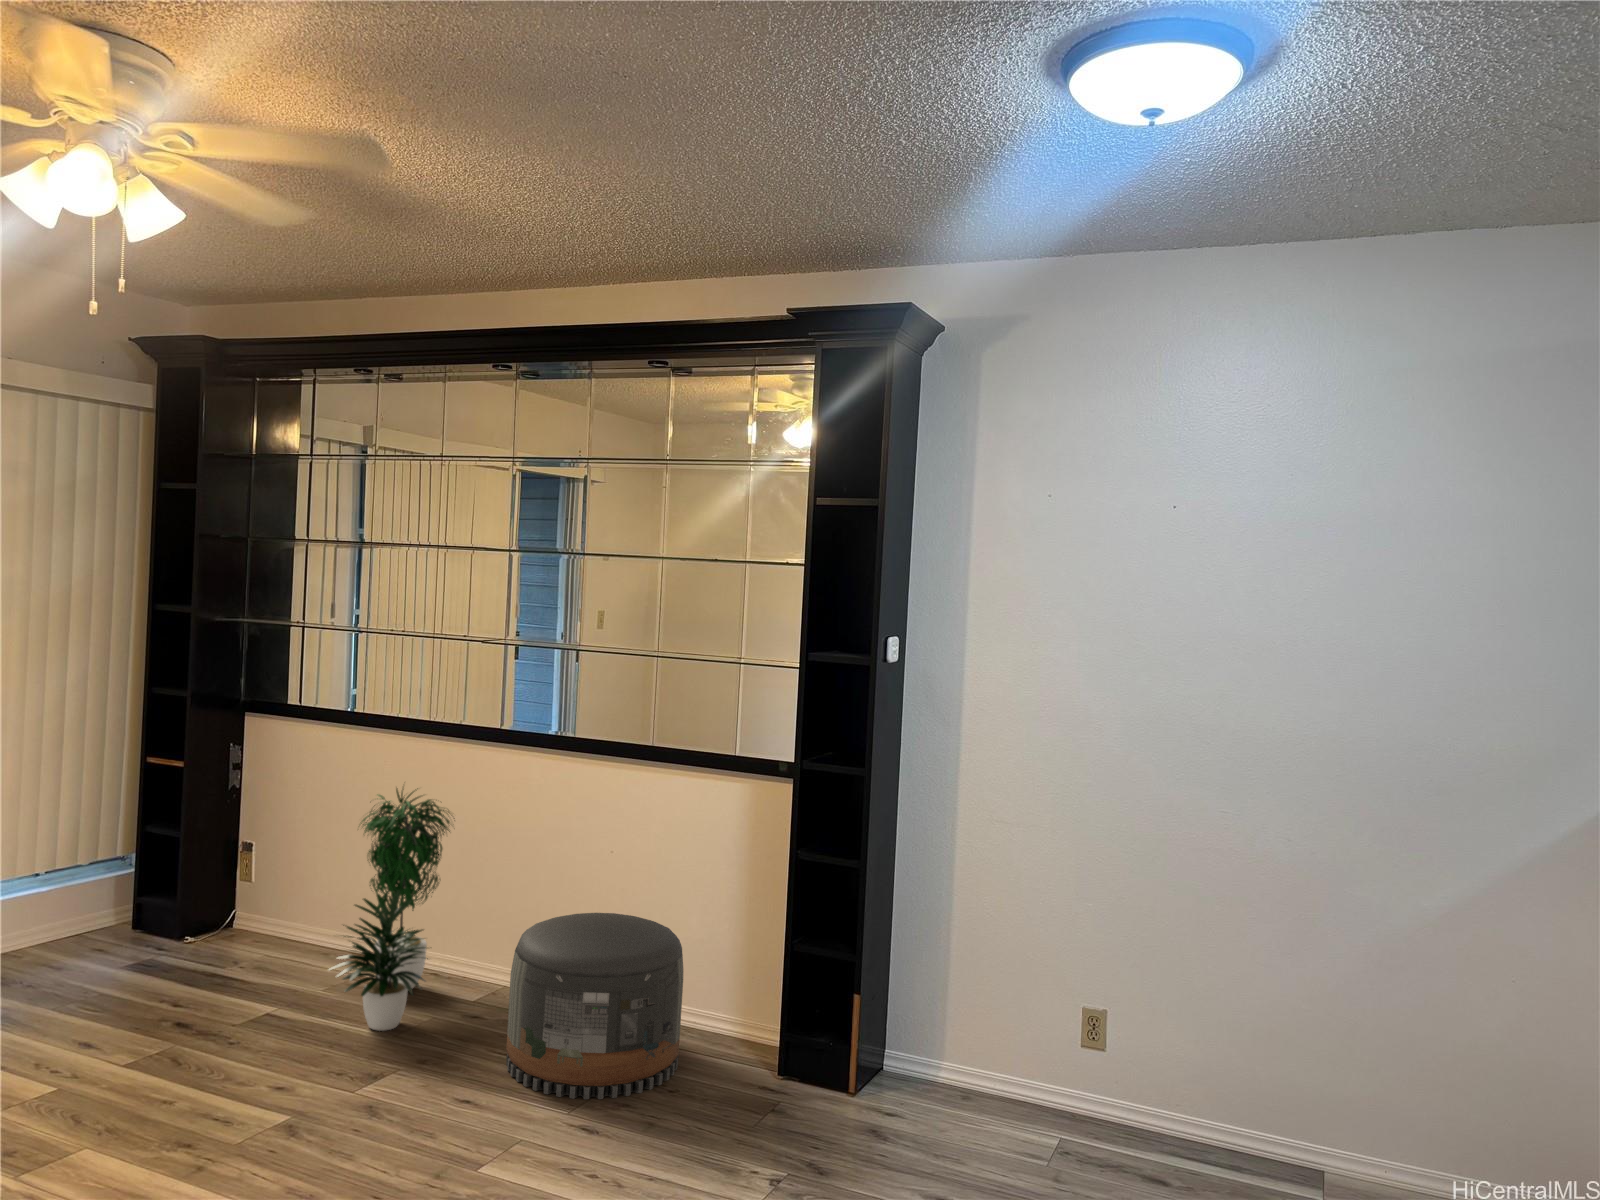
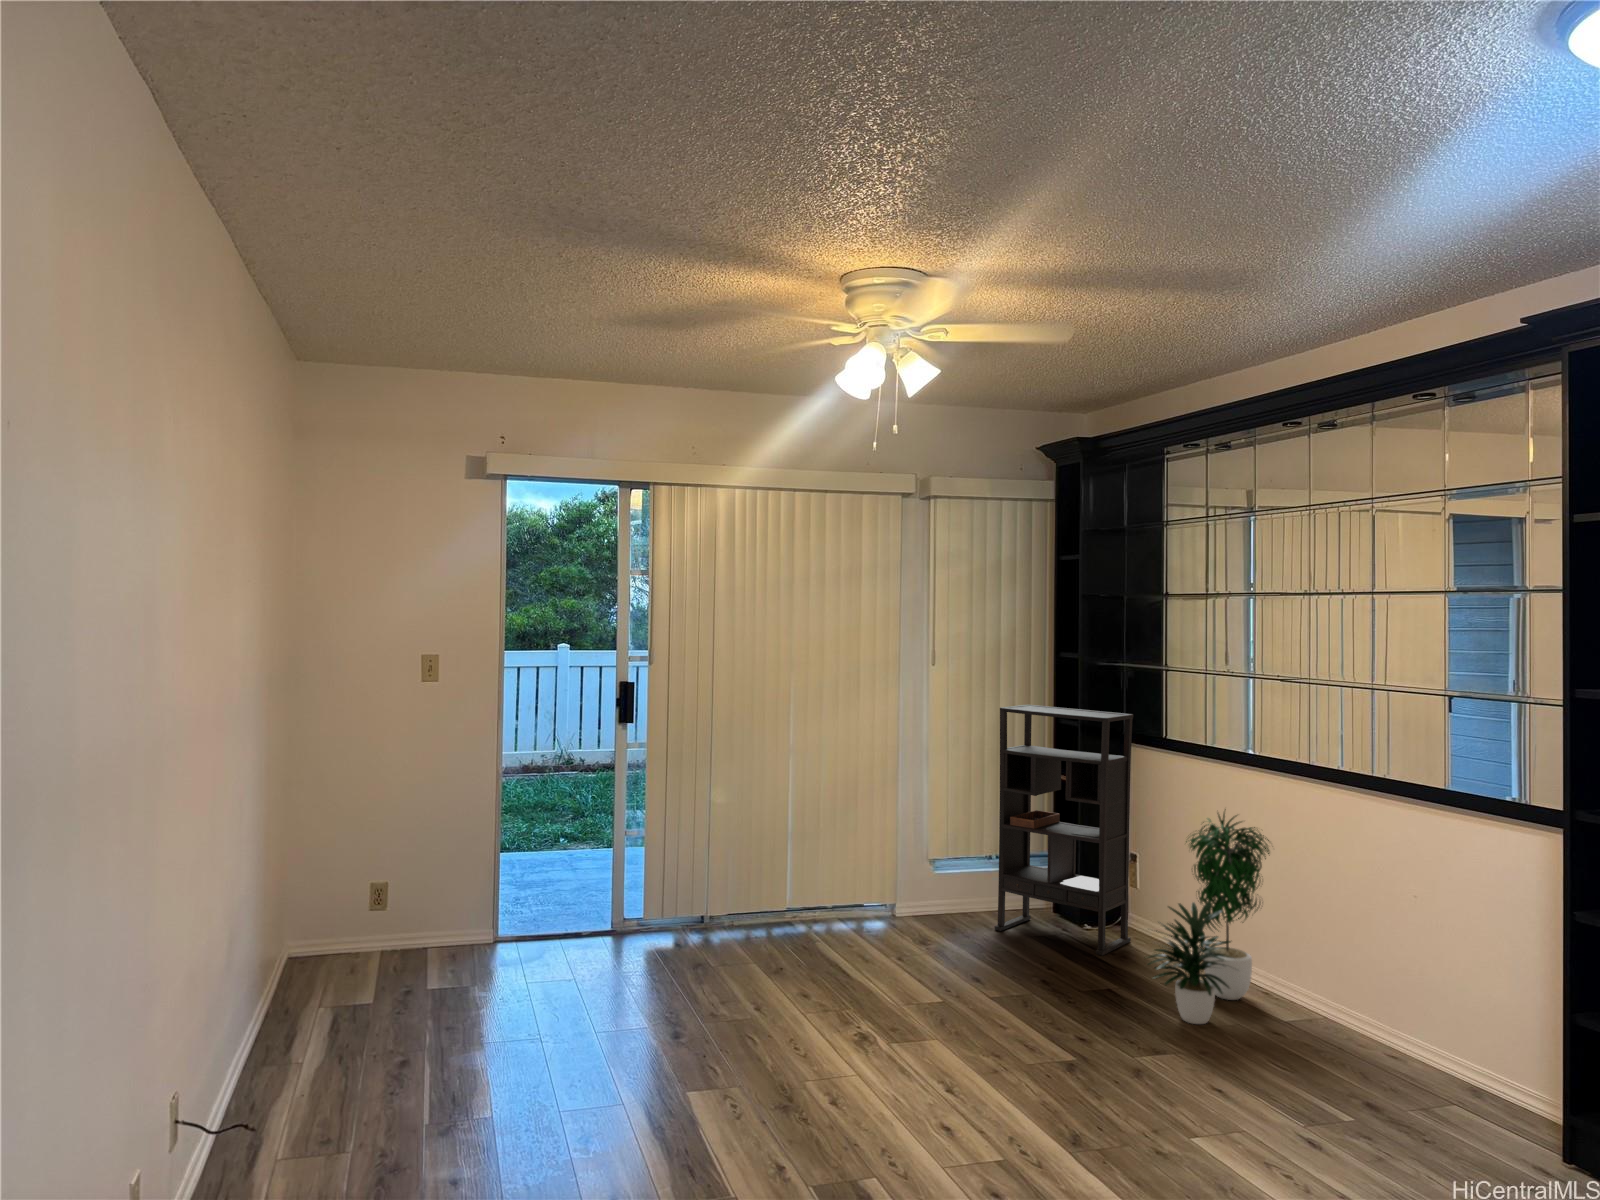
bookshelf: none [64,666,268,975] -> present [995,705,1133,955]
pouf: present [506,913,683,1099] -> none [1280,949,1479,1148]

